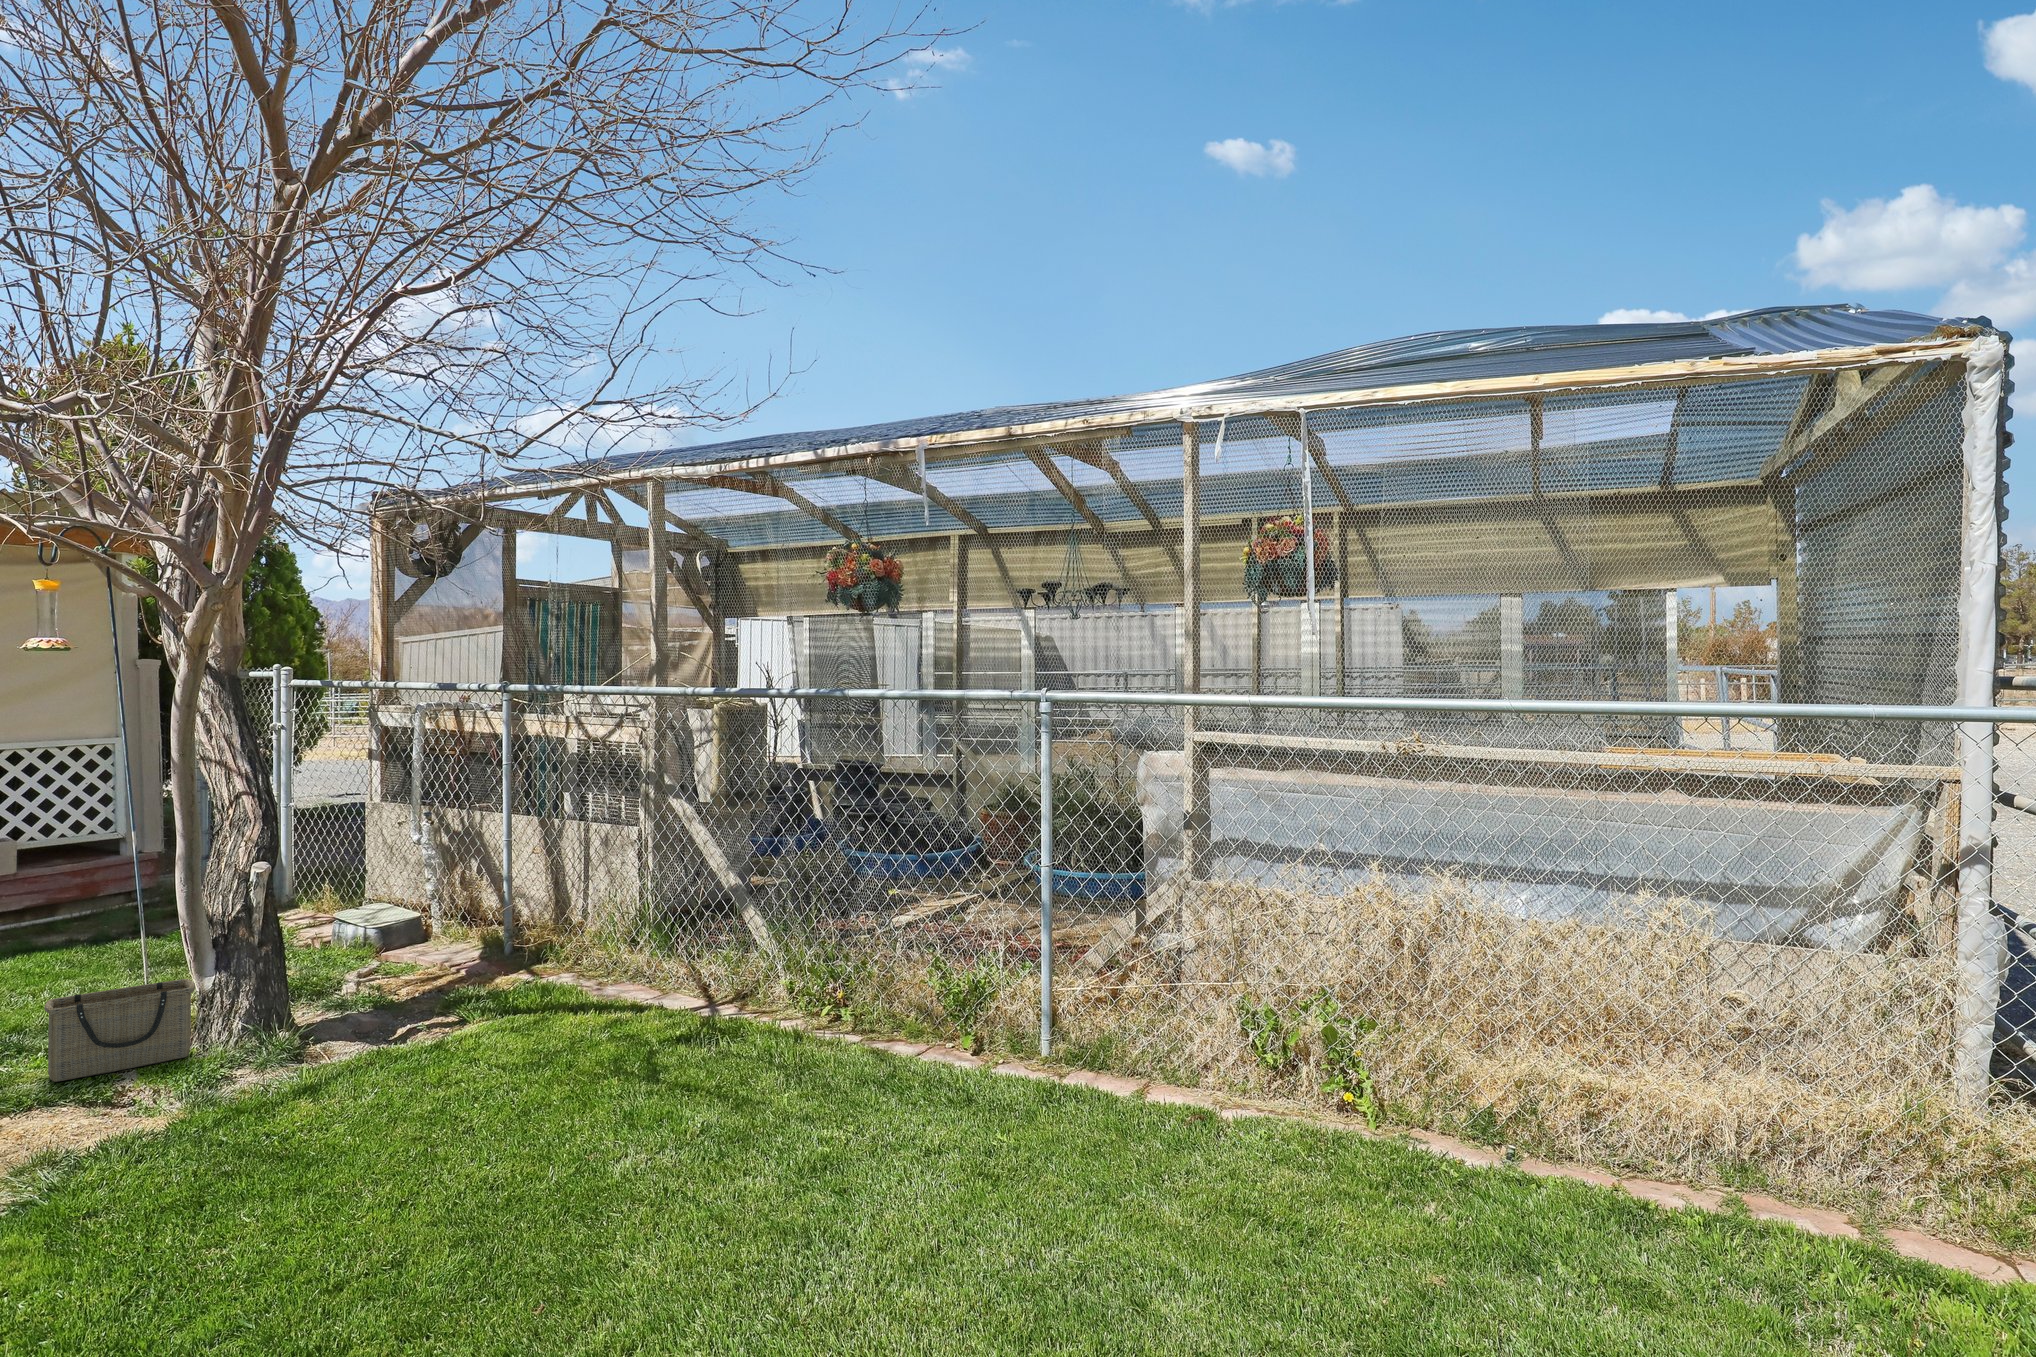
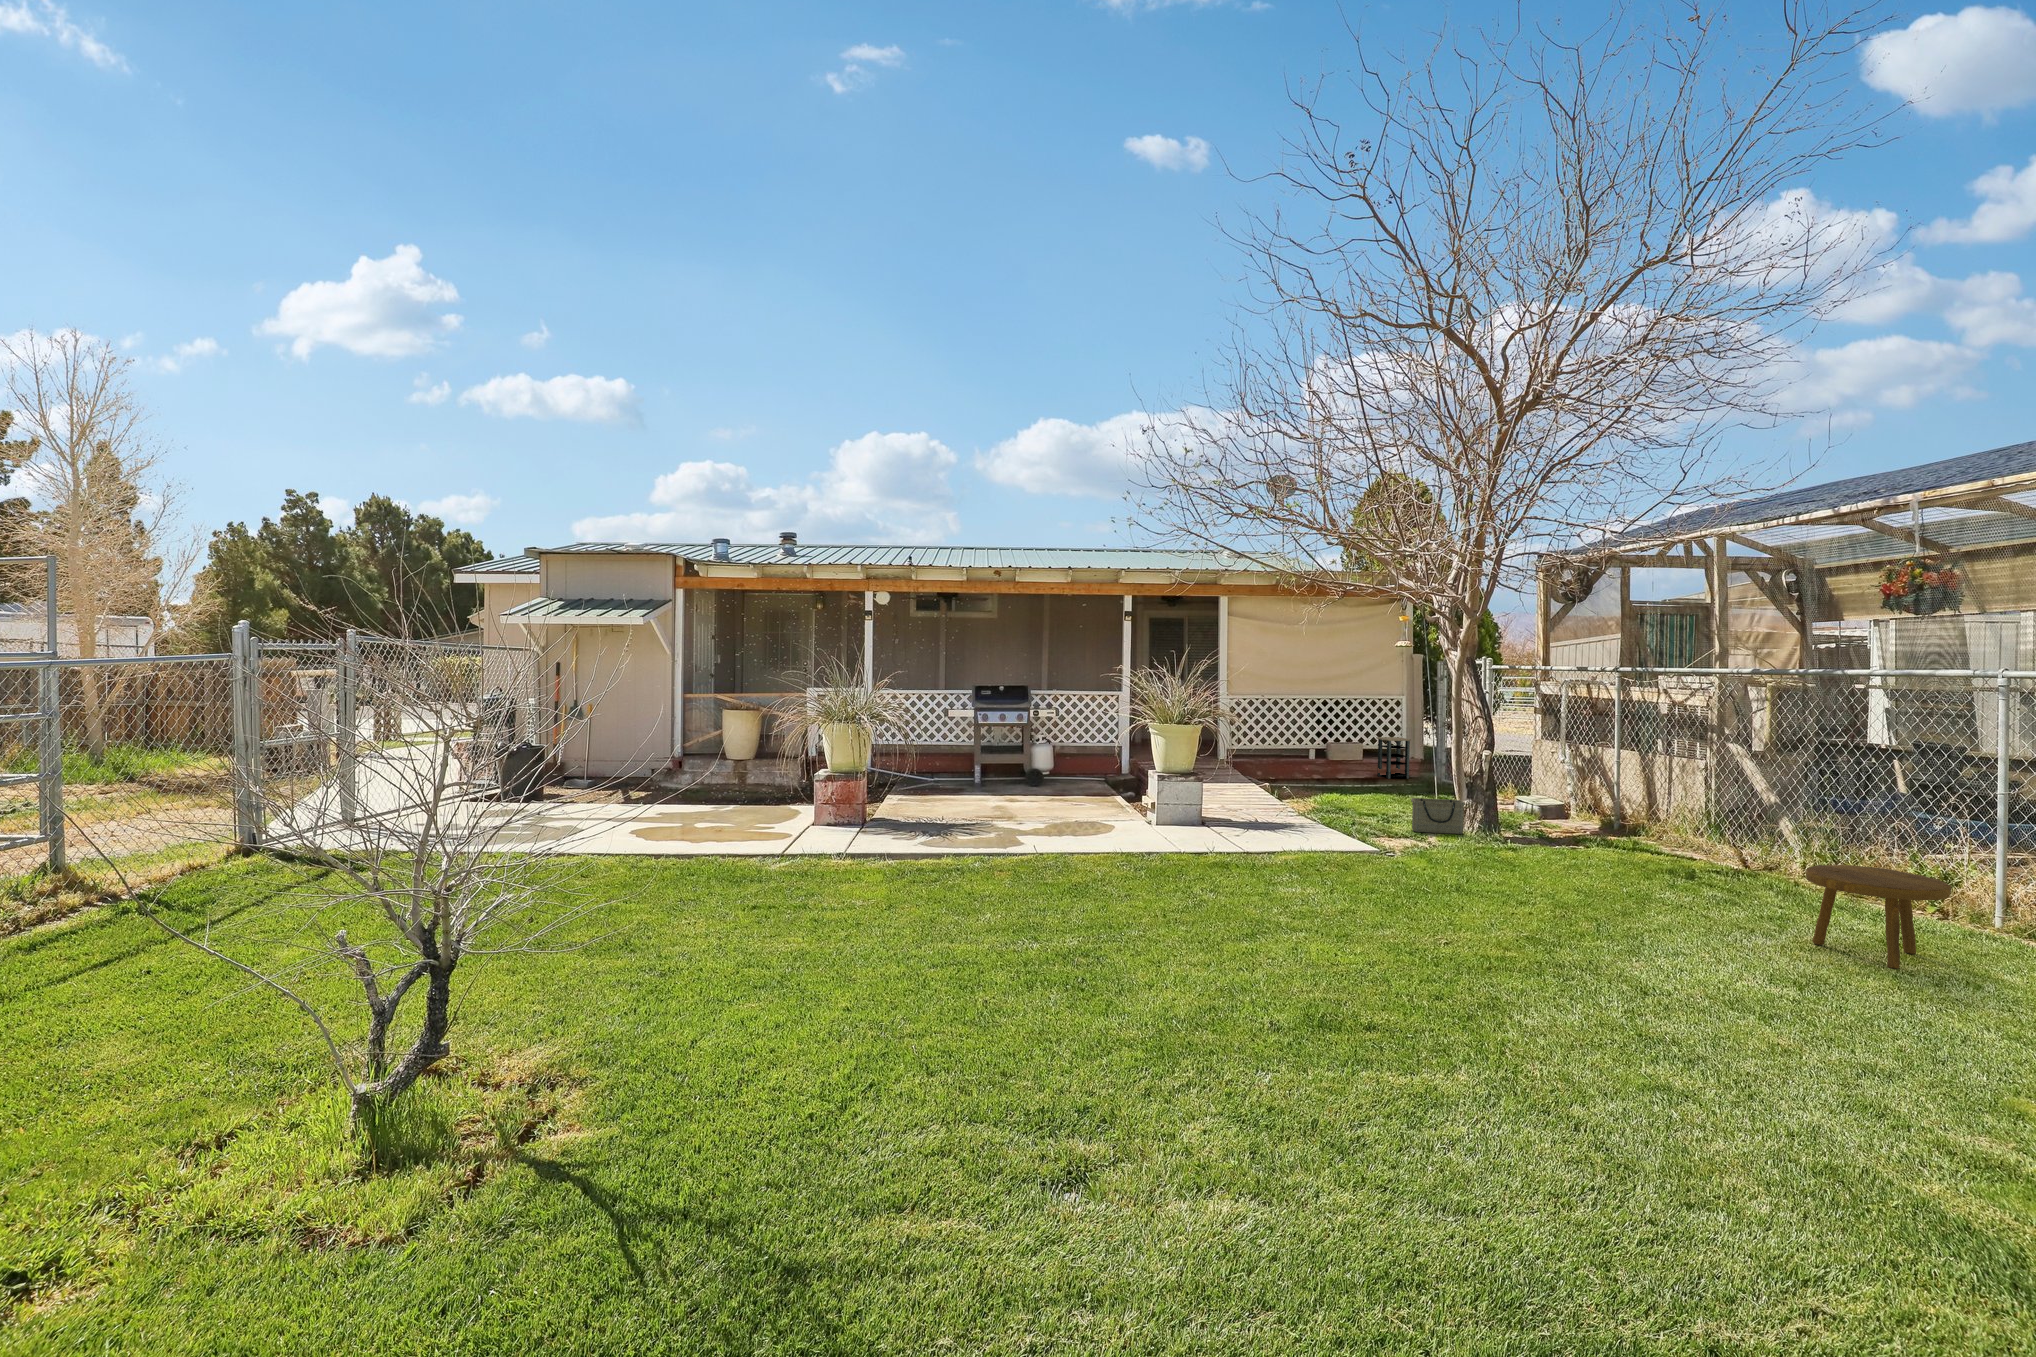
side table: none [52,817,132,902] -> present [1376,737,1411,779]
footstool: none [904,1048,1118,1283] -> present [1806,865,1951,969]

